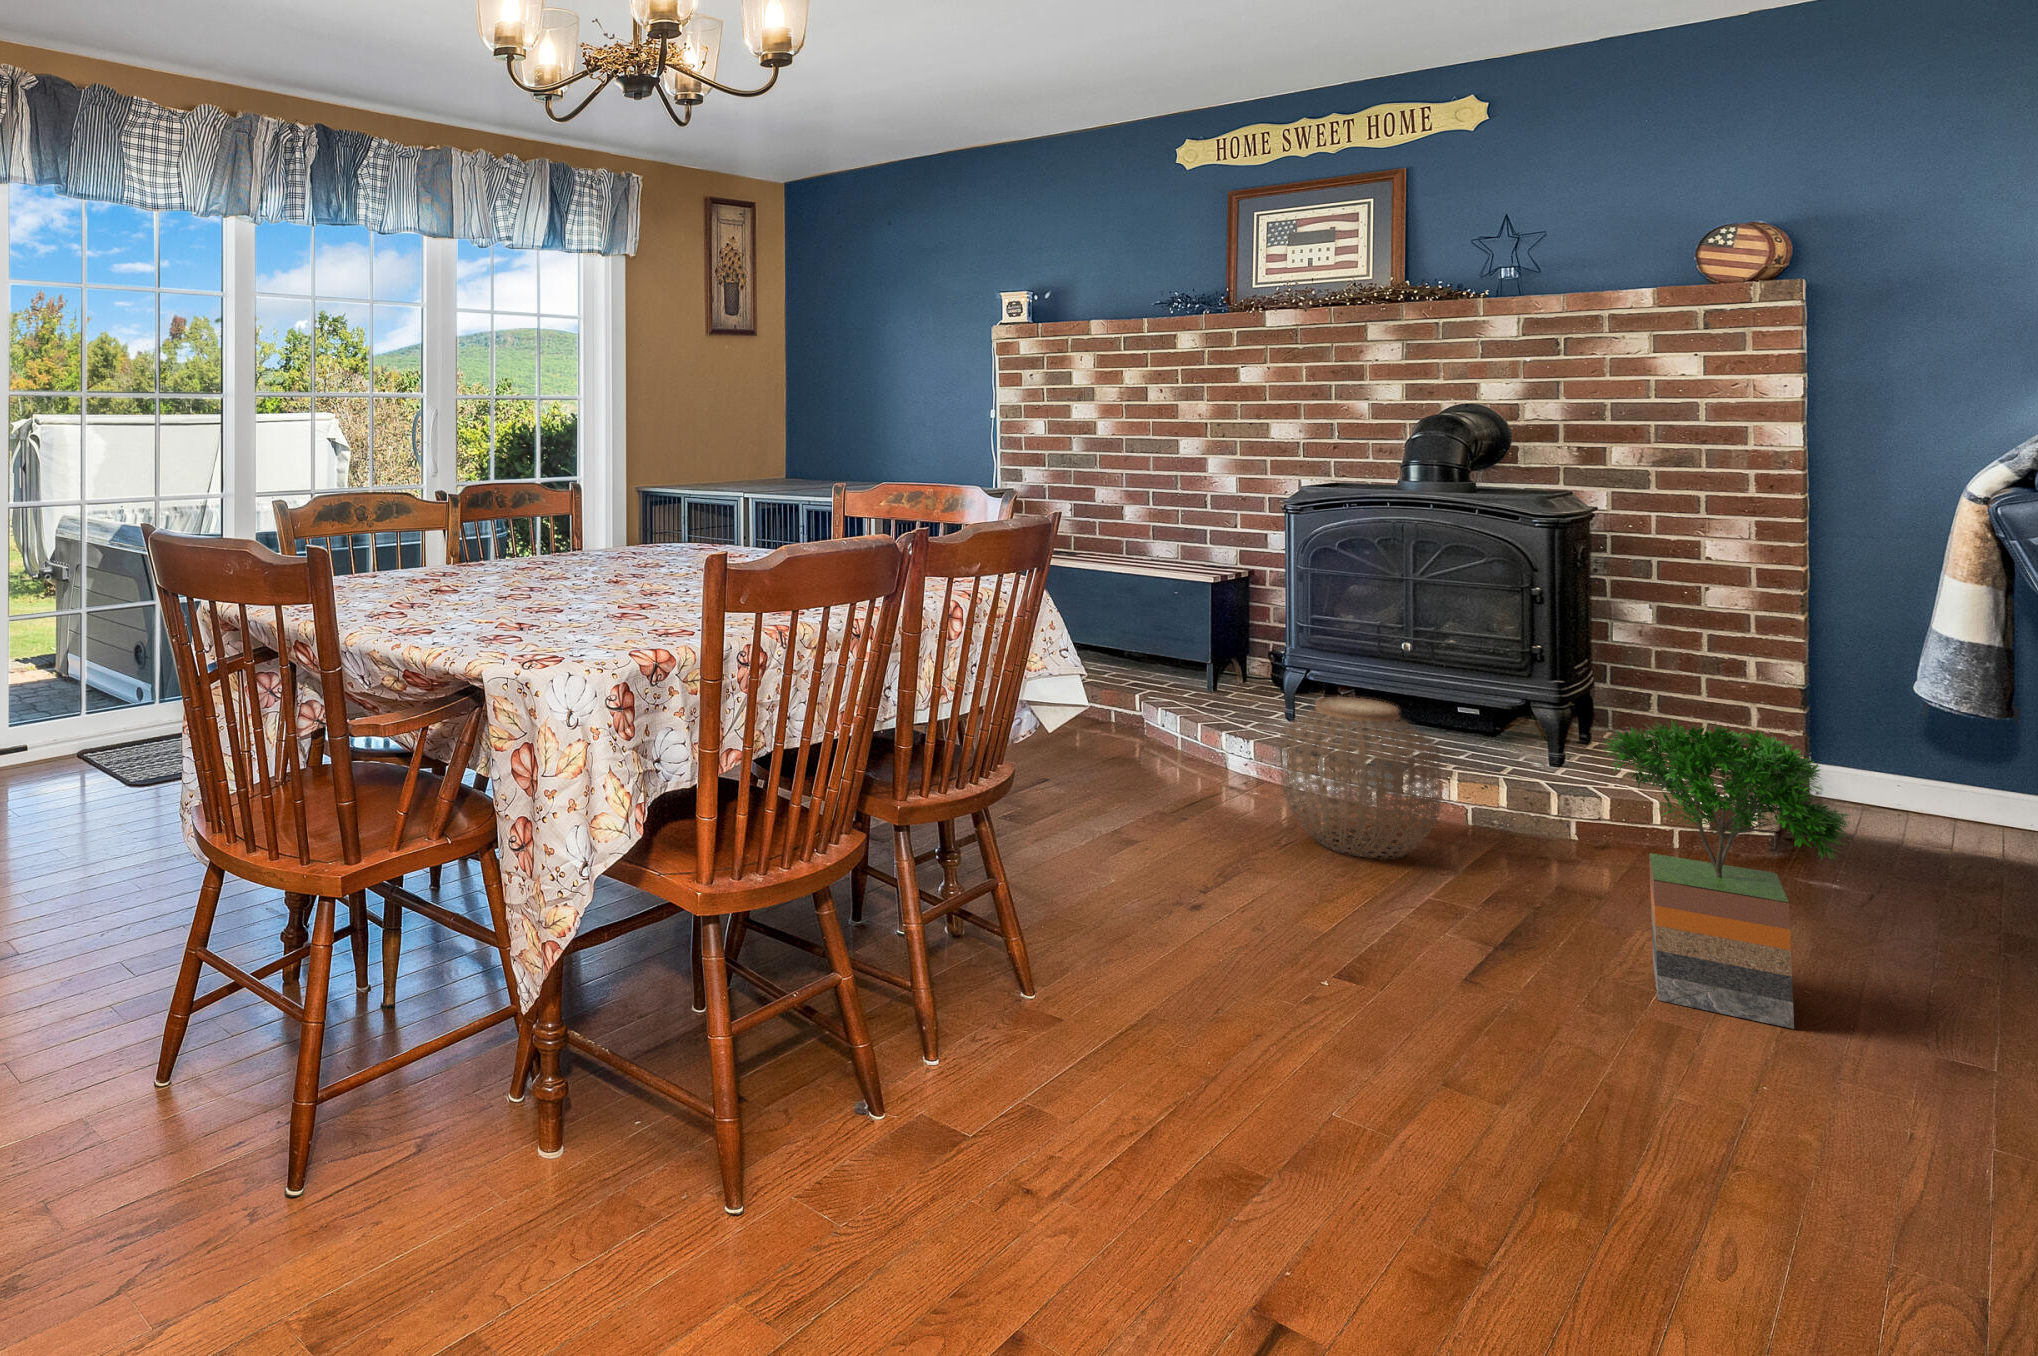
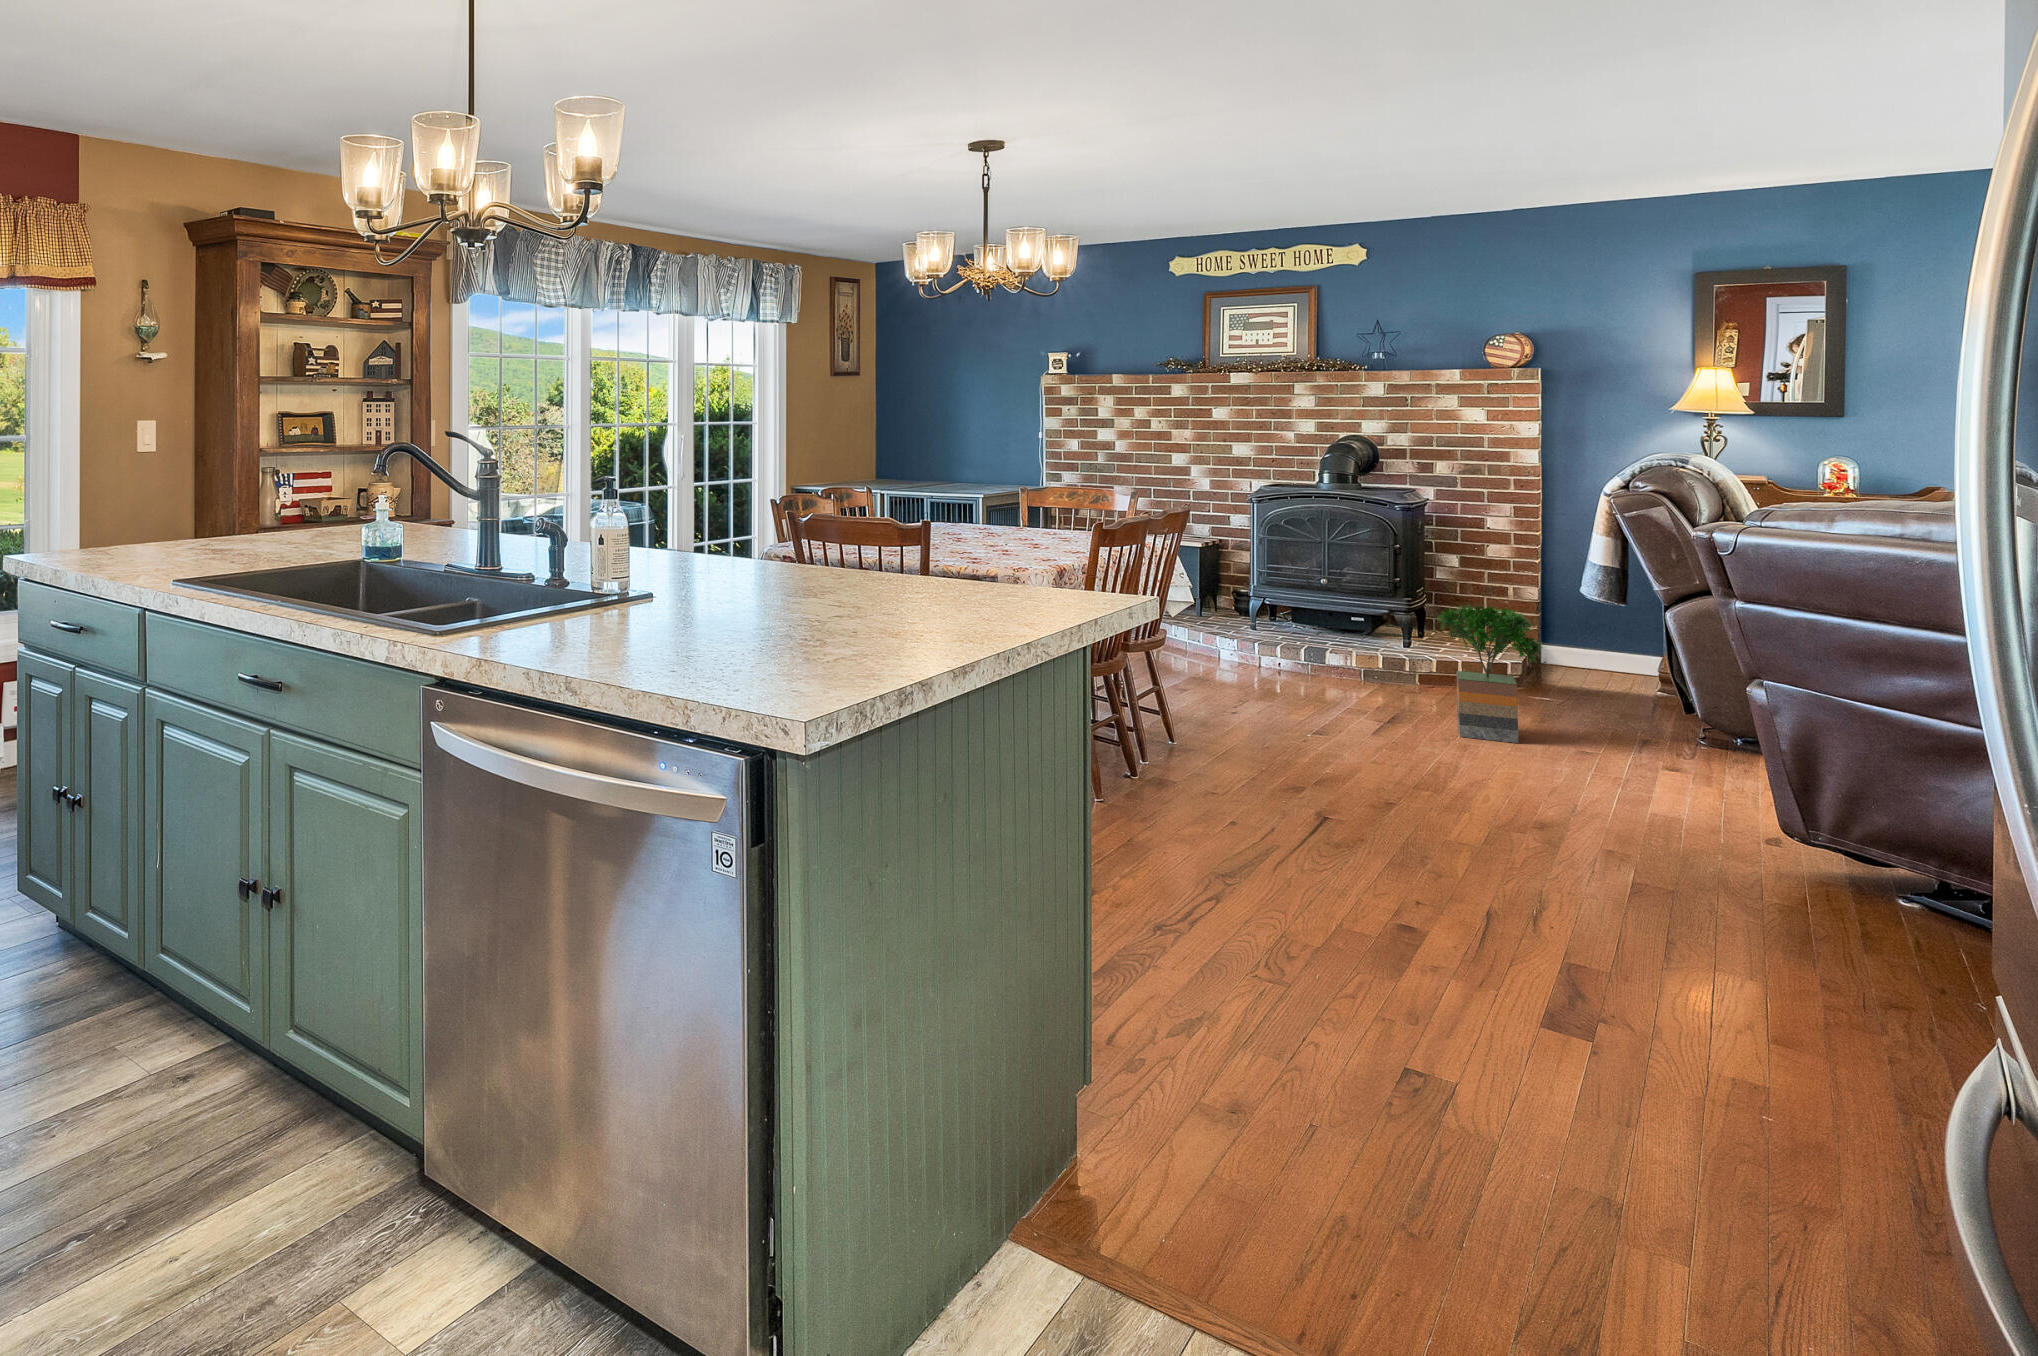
woven basket: present [1280,697,1441,858] -> none [1263,607,1351,693]

